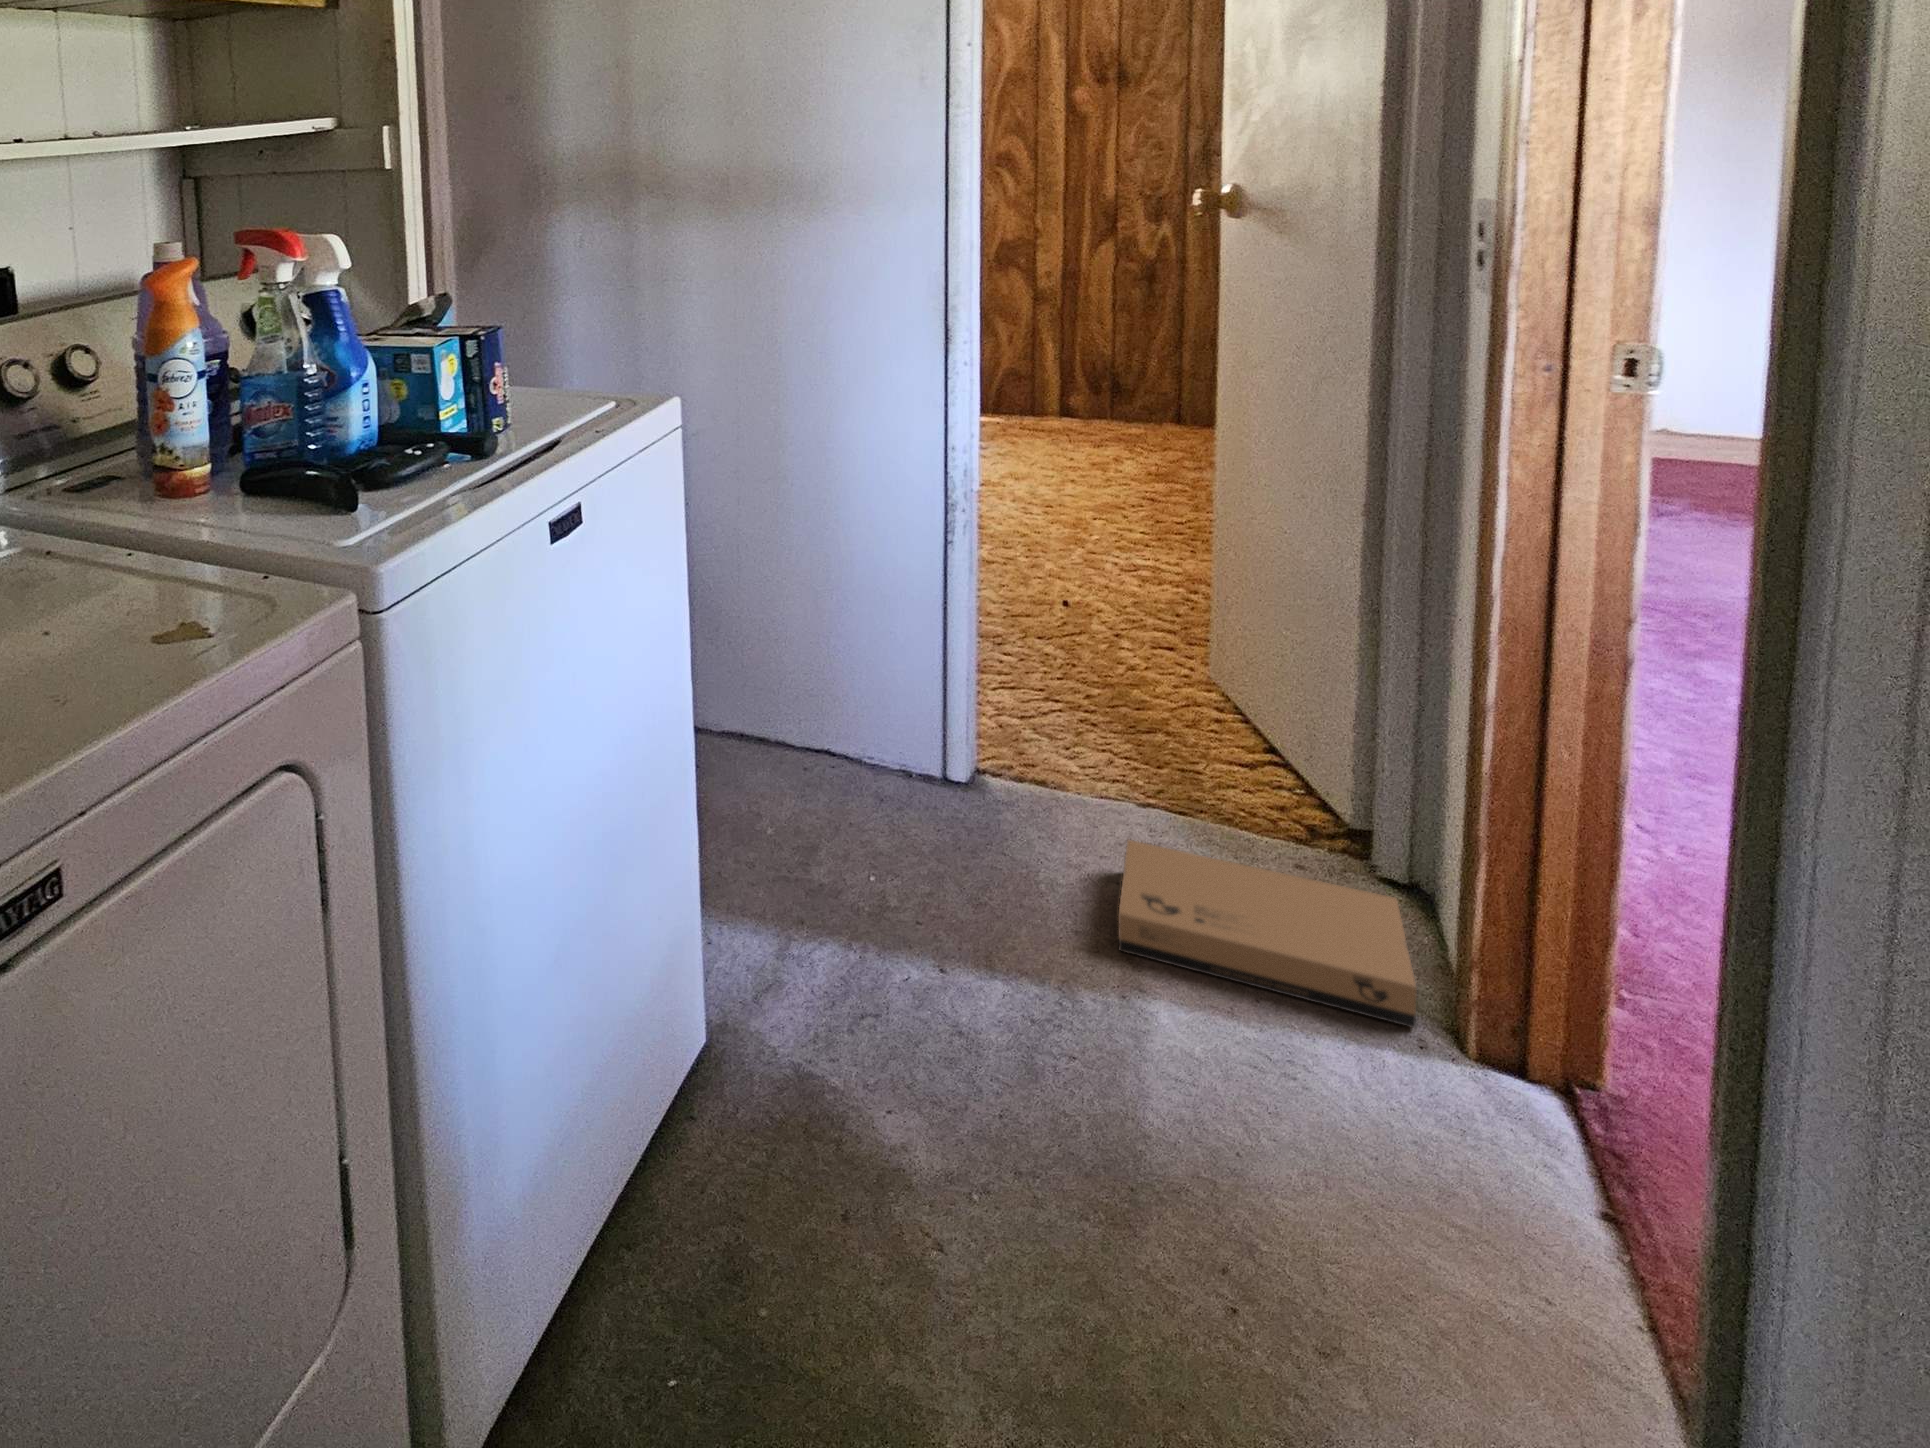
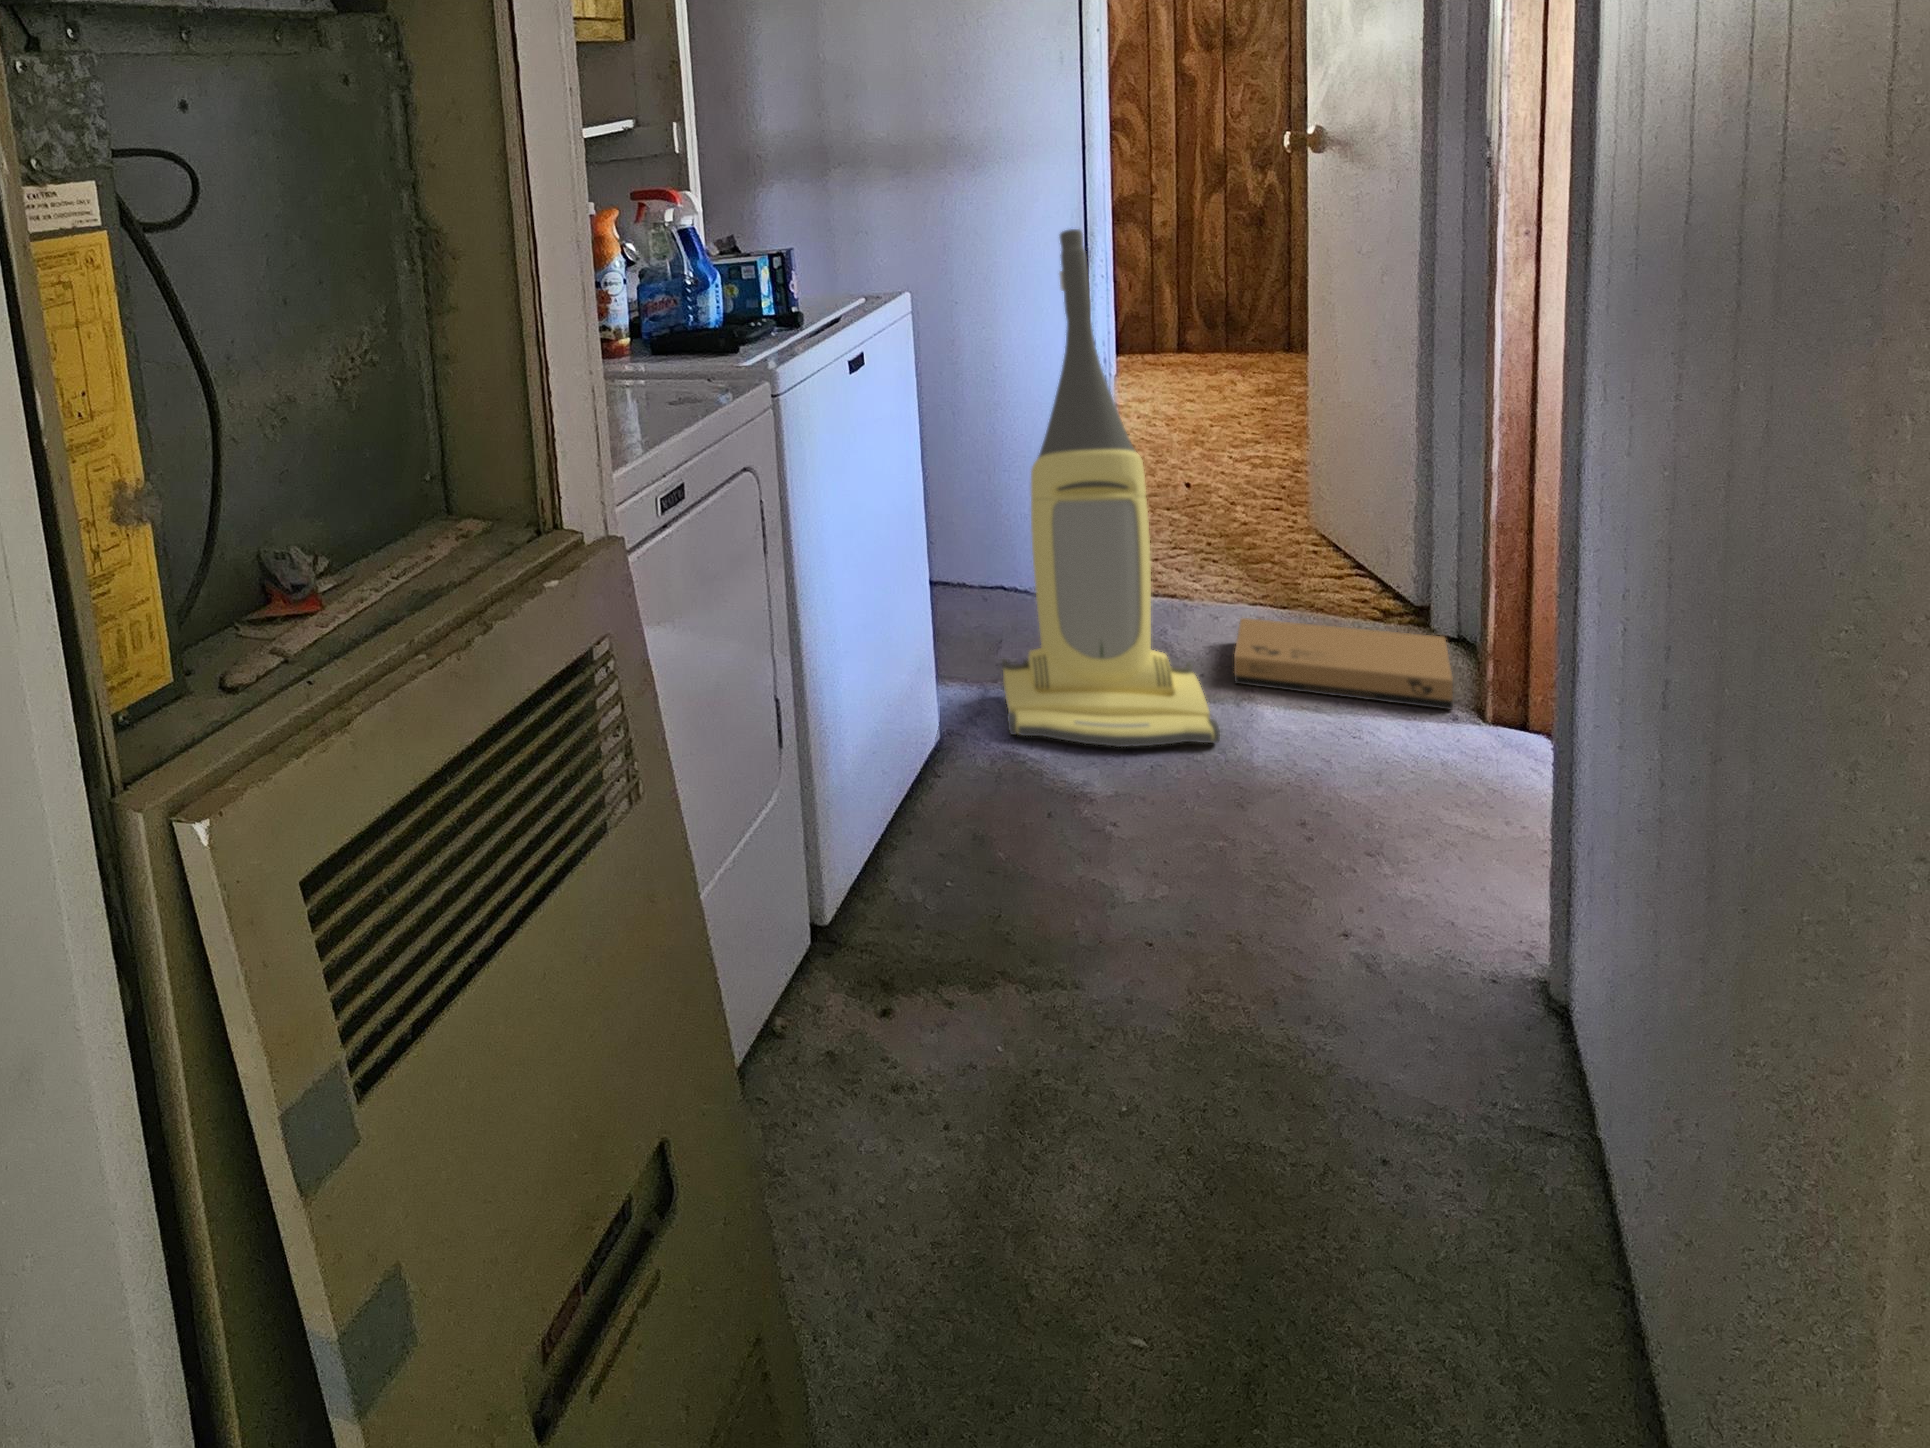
vacuum cleaner: none [807,312,1098,1075] -> present [1002,229,1220,747]

